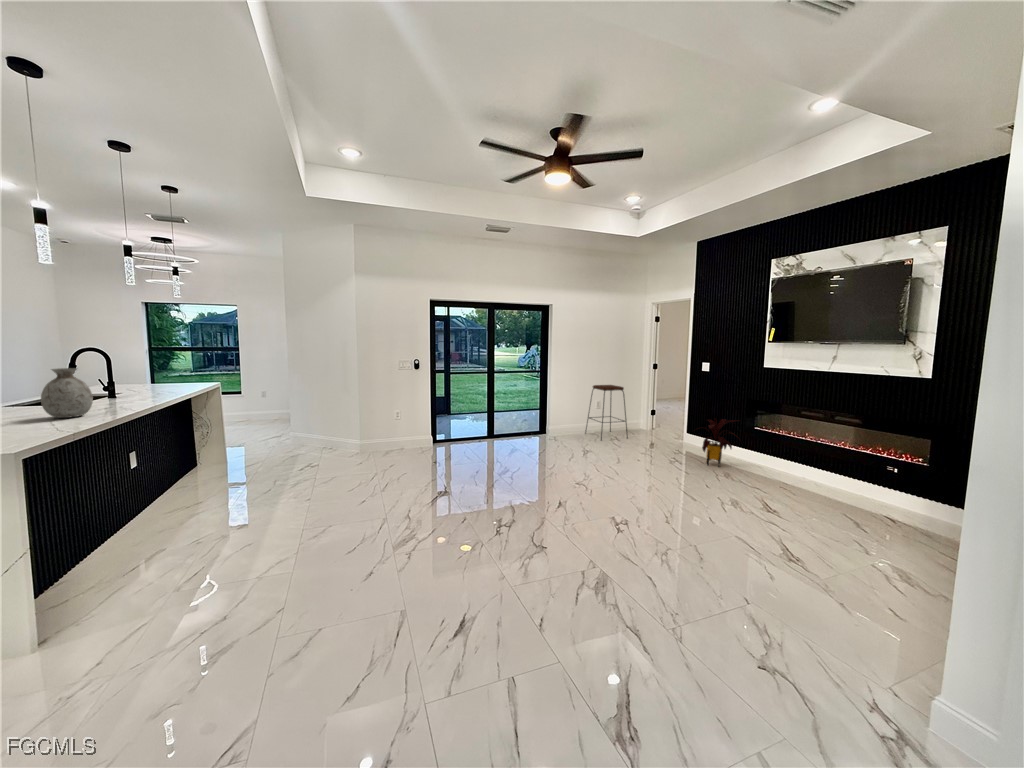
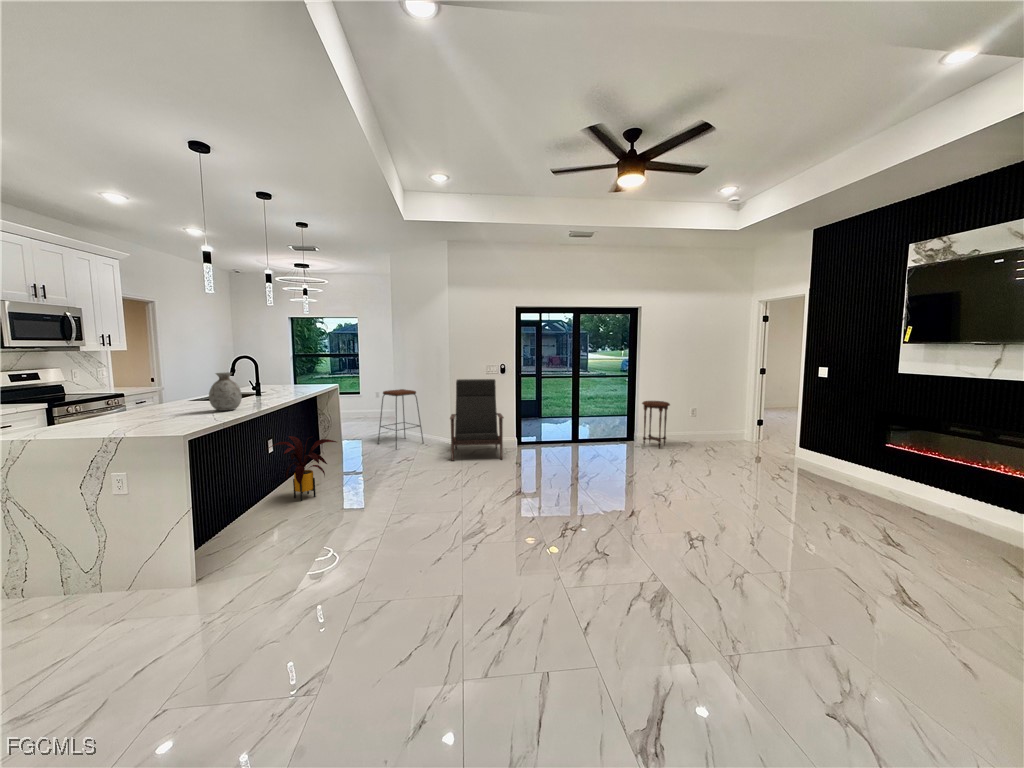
lounge chair: none [362,375,422,464] -> present [450,379,504,461]
bar stool: present [585,385,628,440] -> present [378,389,424,449]
side table: none [555,395,580,440] -> present [642,401,670,448]
house plant: present [699,419,737,467] -> present [269,436,336,501]

